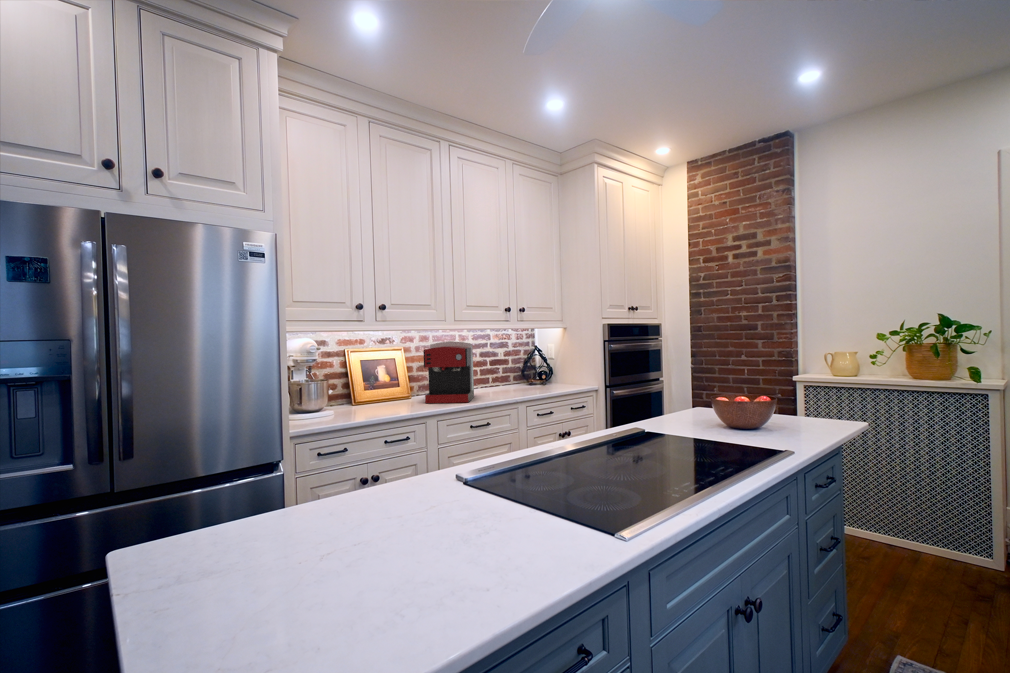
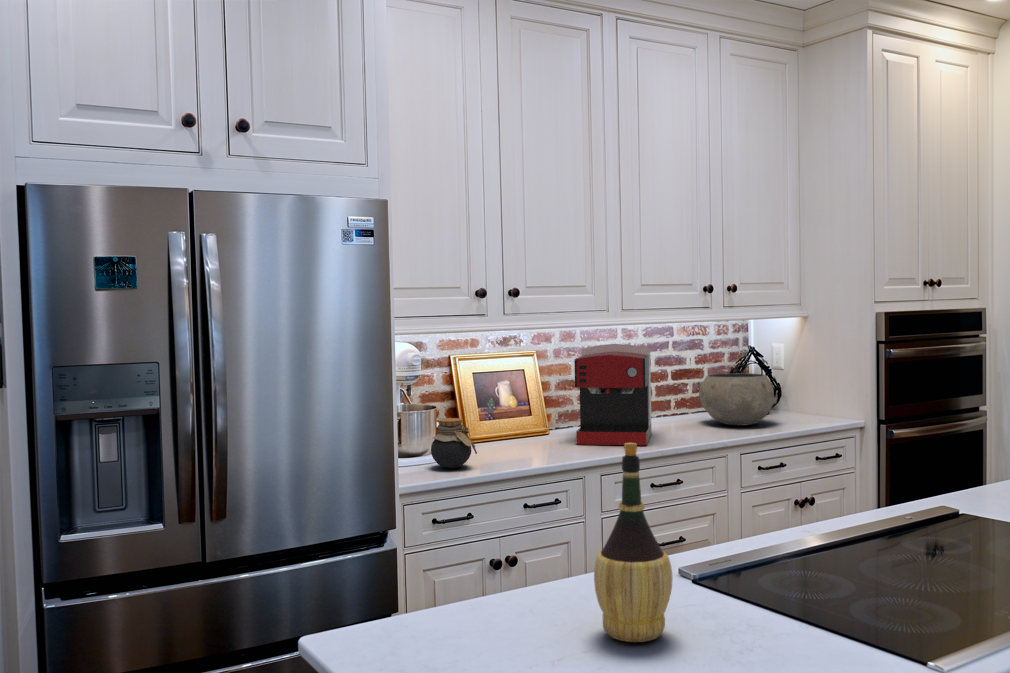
ceramic bowl: none [504,360,549,391] -> present [698,373,777,426]
wine bottle: none [373,375,434,526] -> present [594,443,673,642]
jar: none [322,386,353,419] -> present [431,418,477,468]

